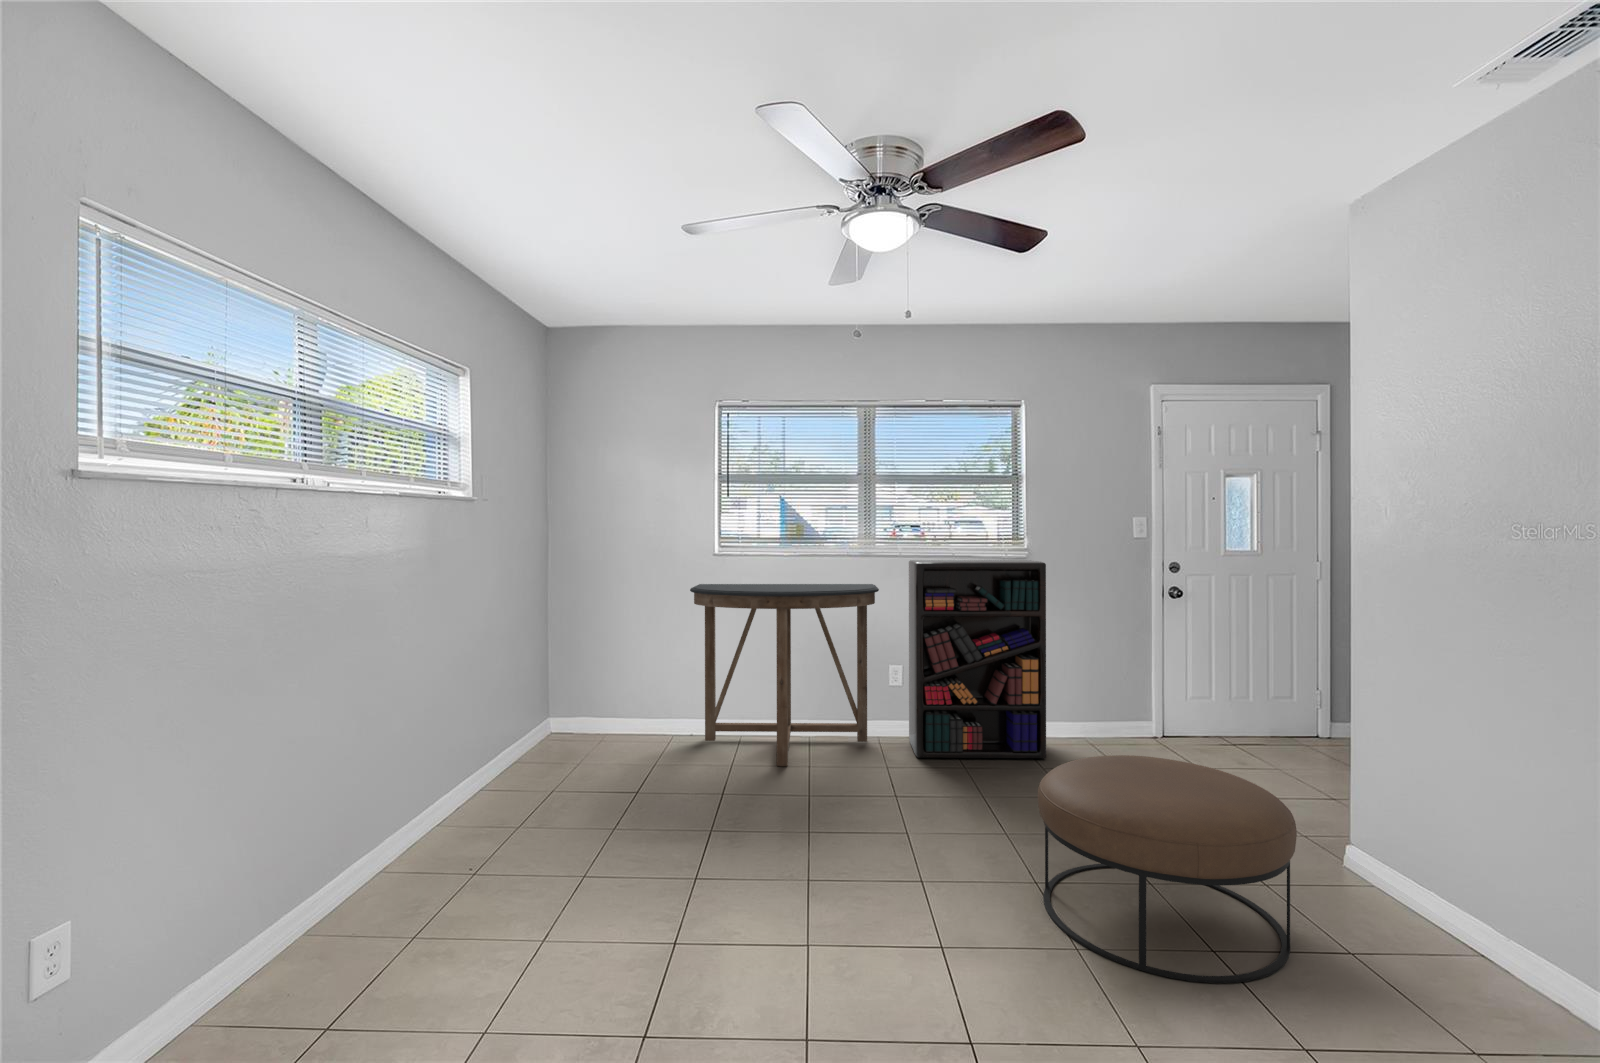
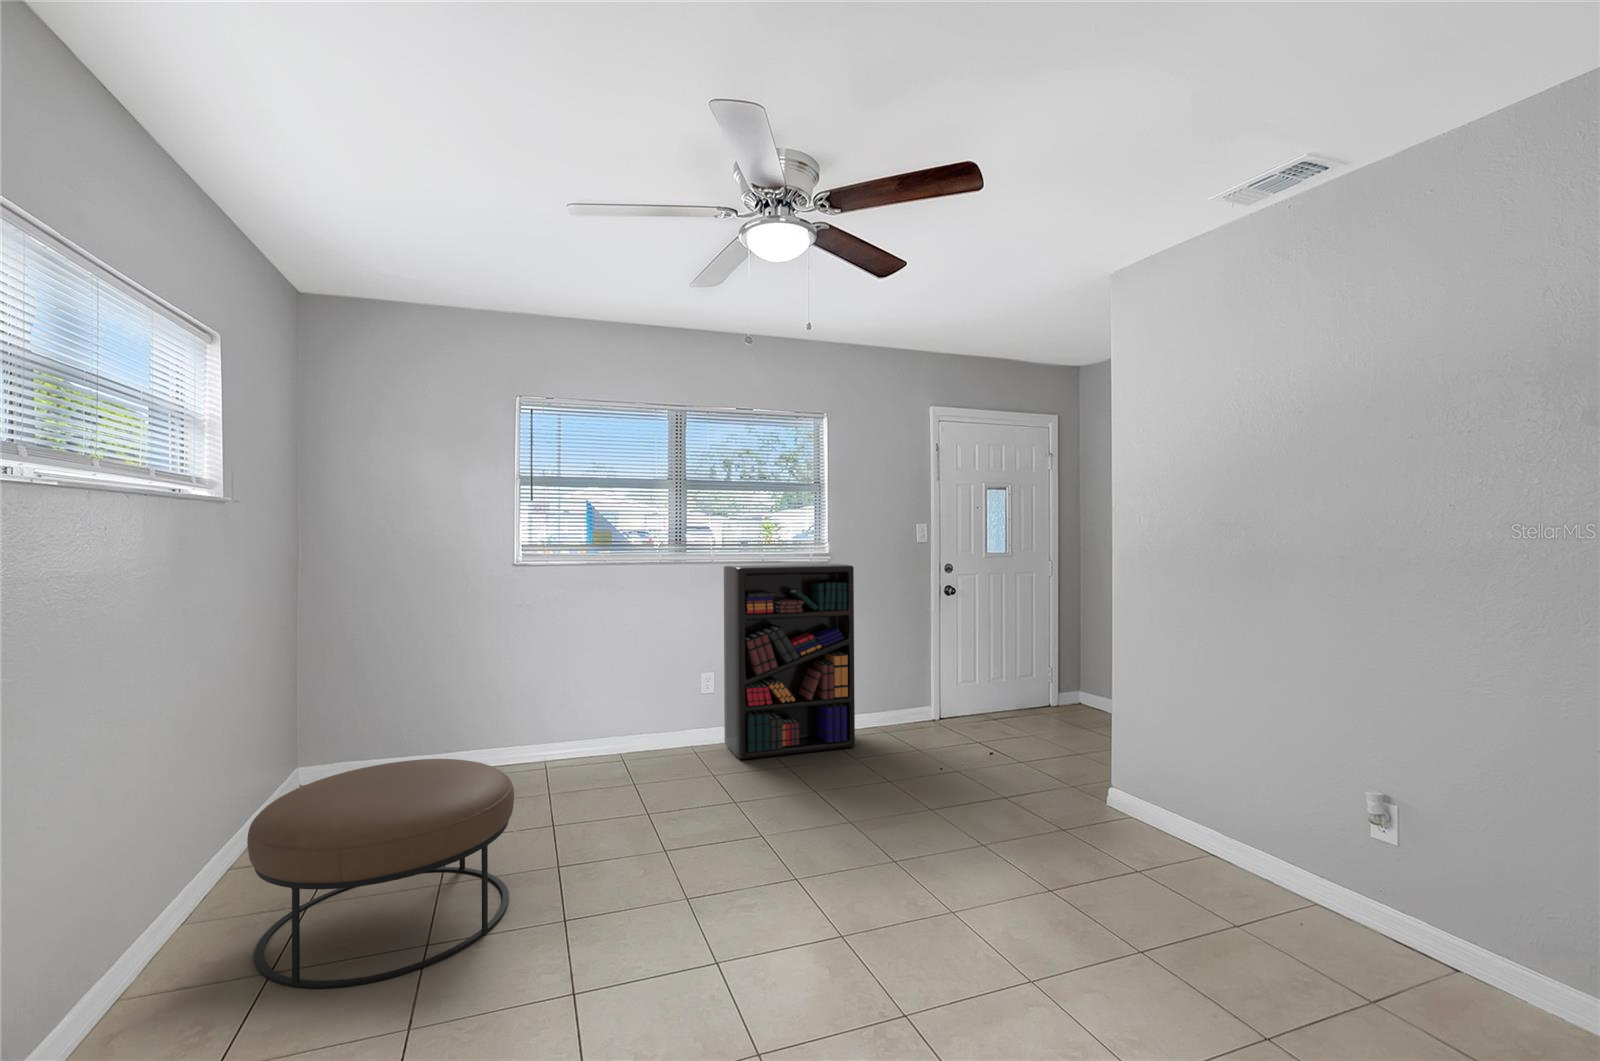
console table: present [690,584,879,766] -> none [494,590,700,785]
ottoman: present [1038,755,1297,983] -> present [247,759,514,988]

